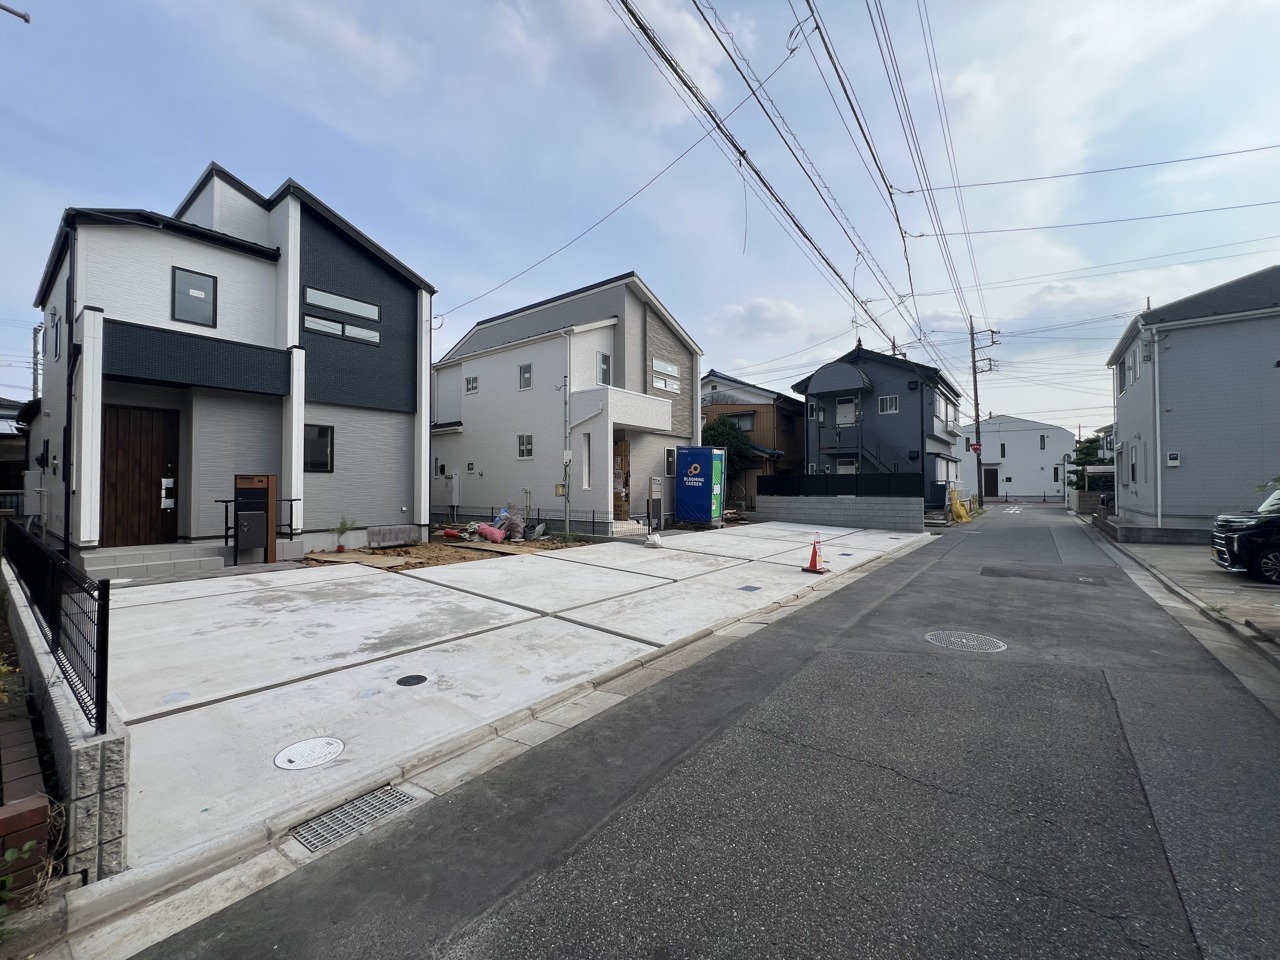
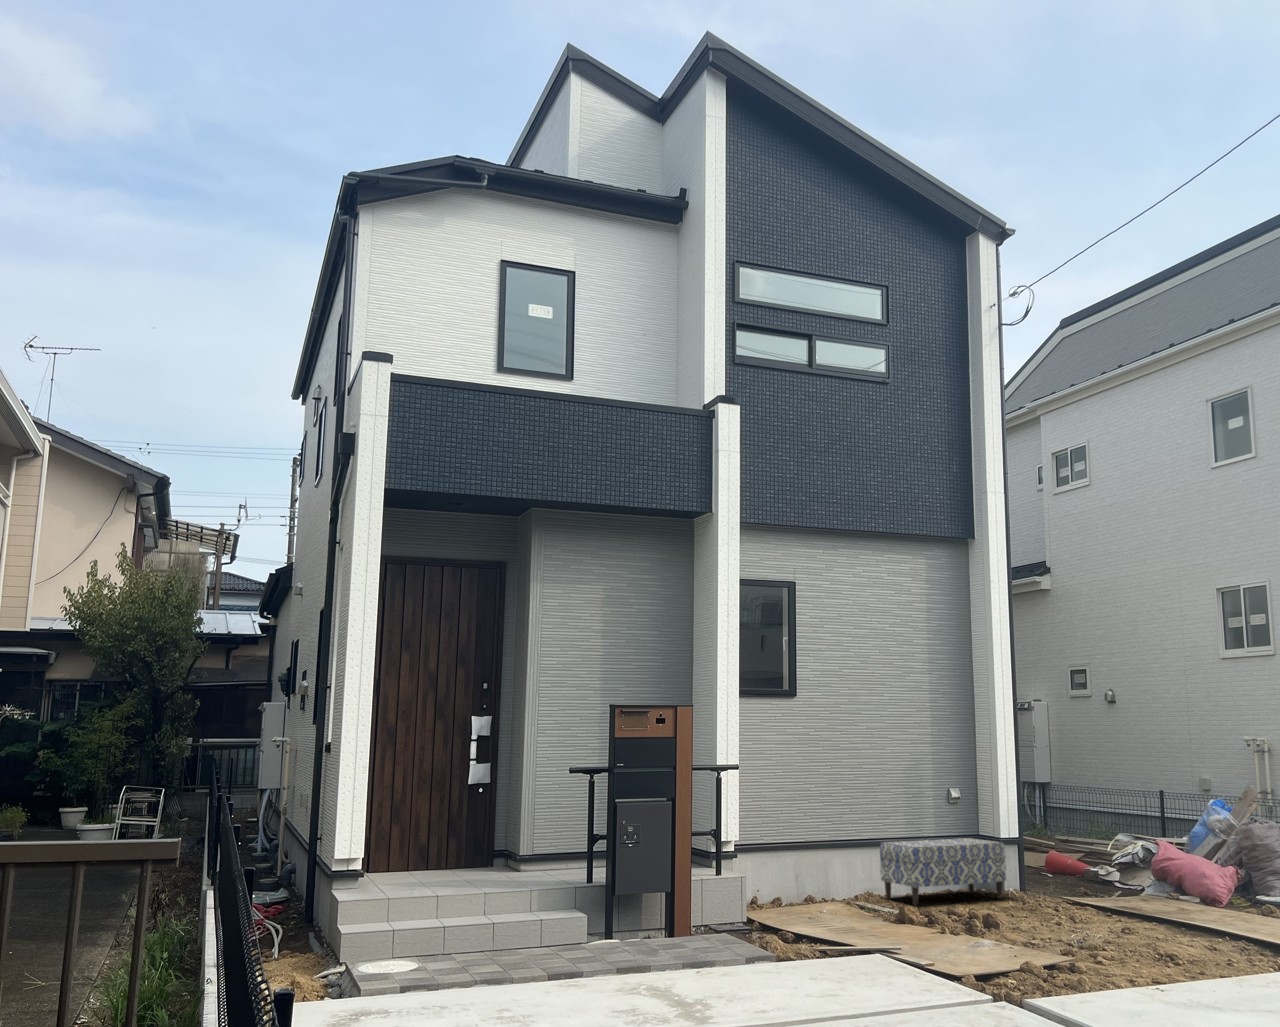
potted tree: present [325,515,356,552] -> none [788,808,861,907]

